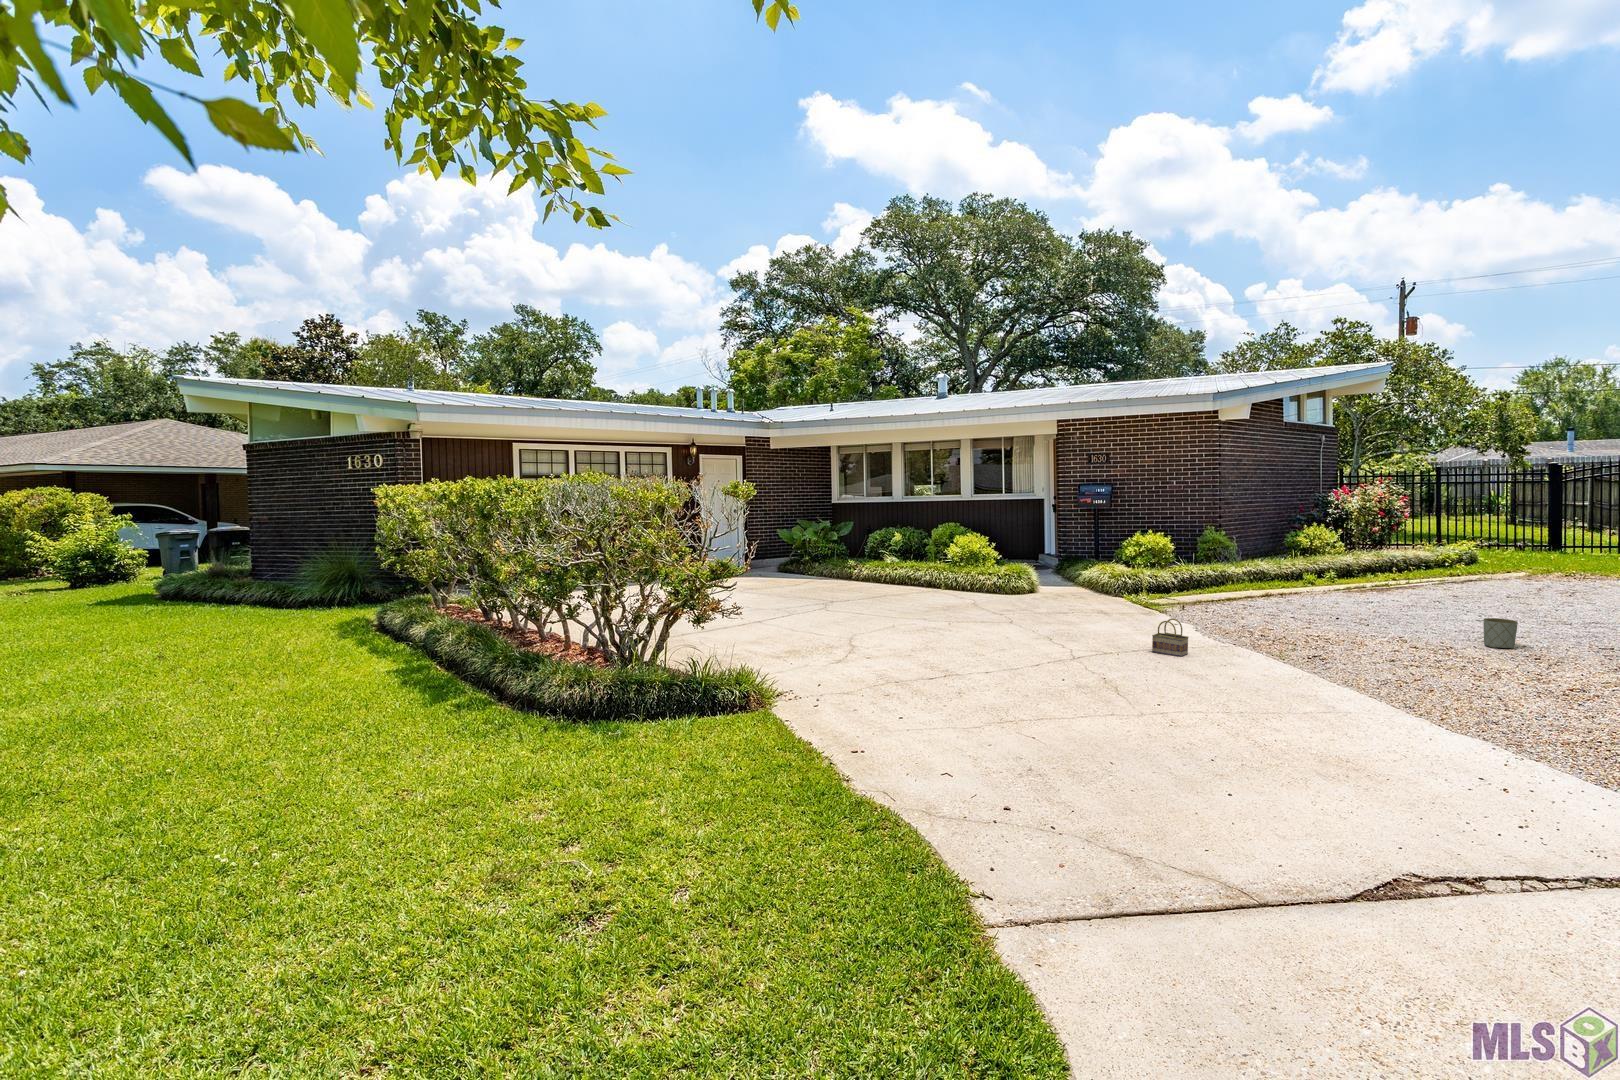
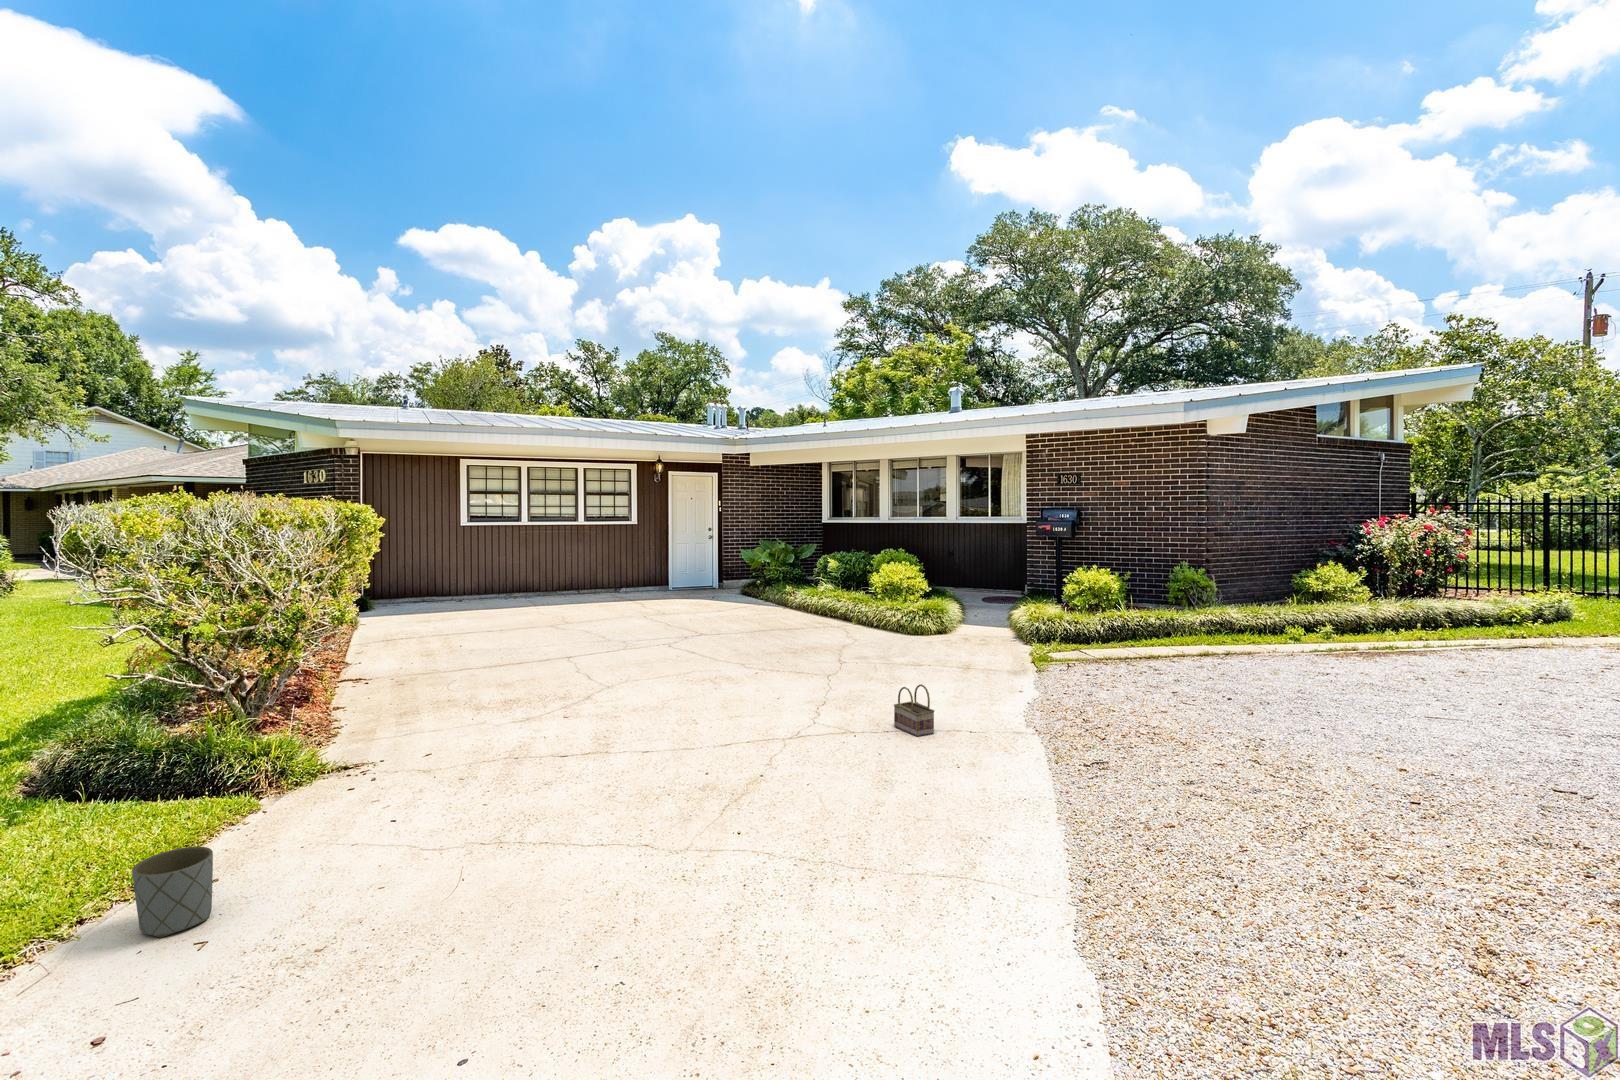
planter: present [1484,618,1518,649] -> present [132,847,213,938]

